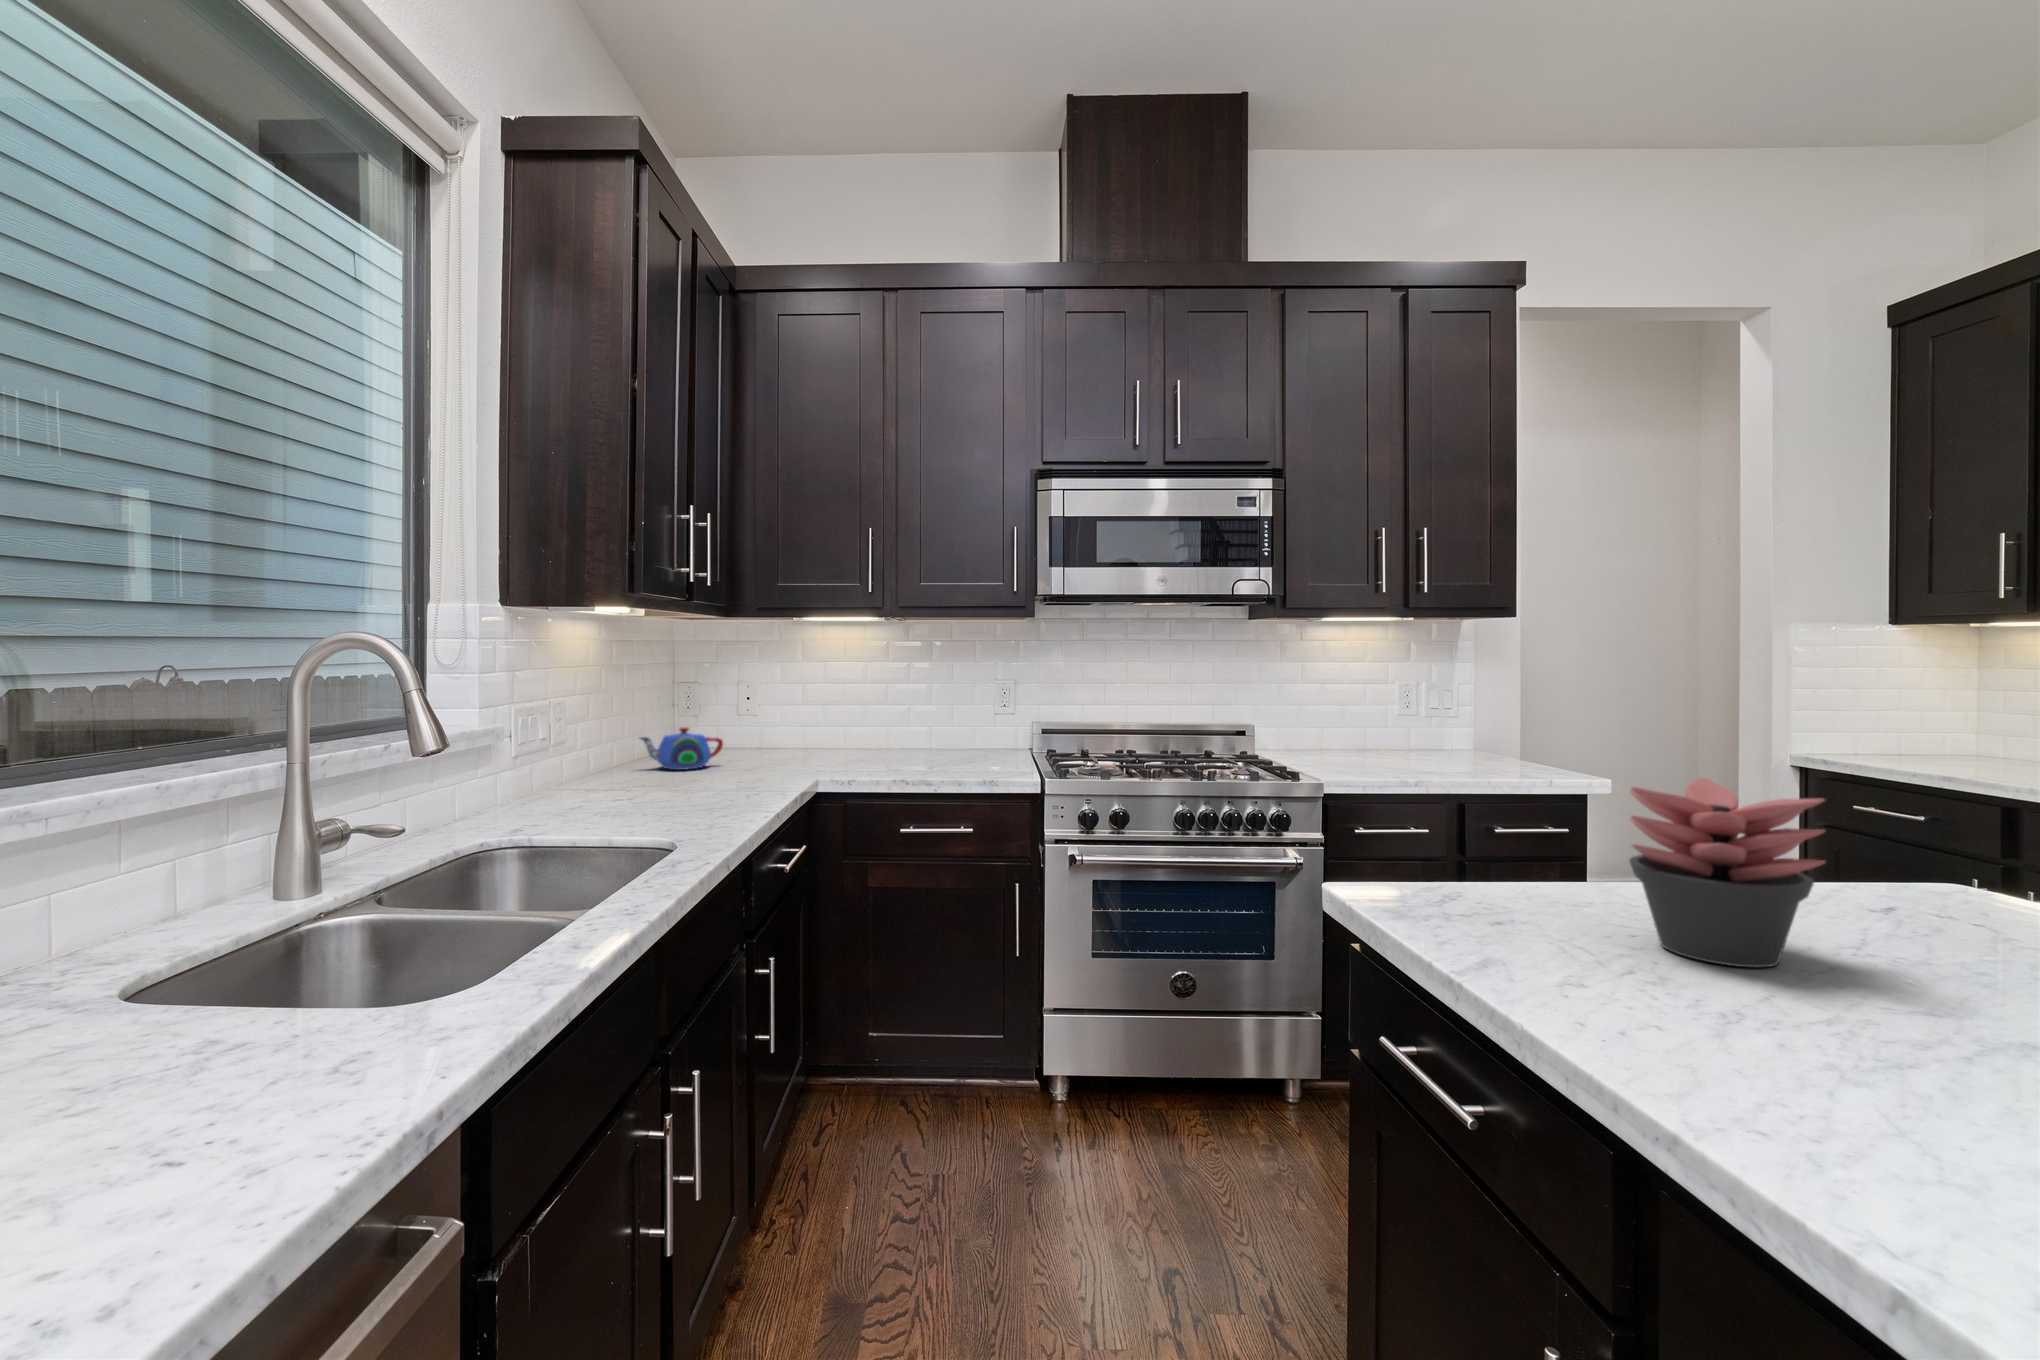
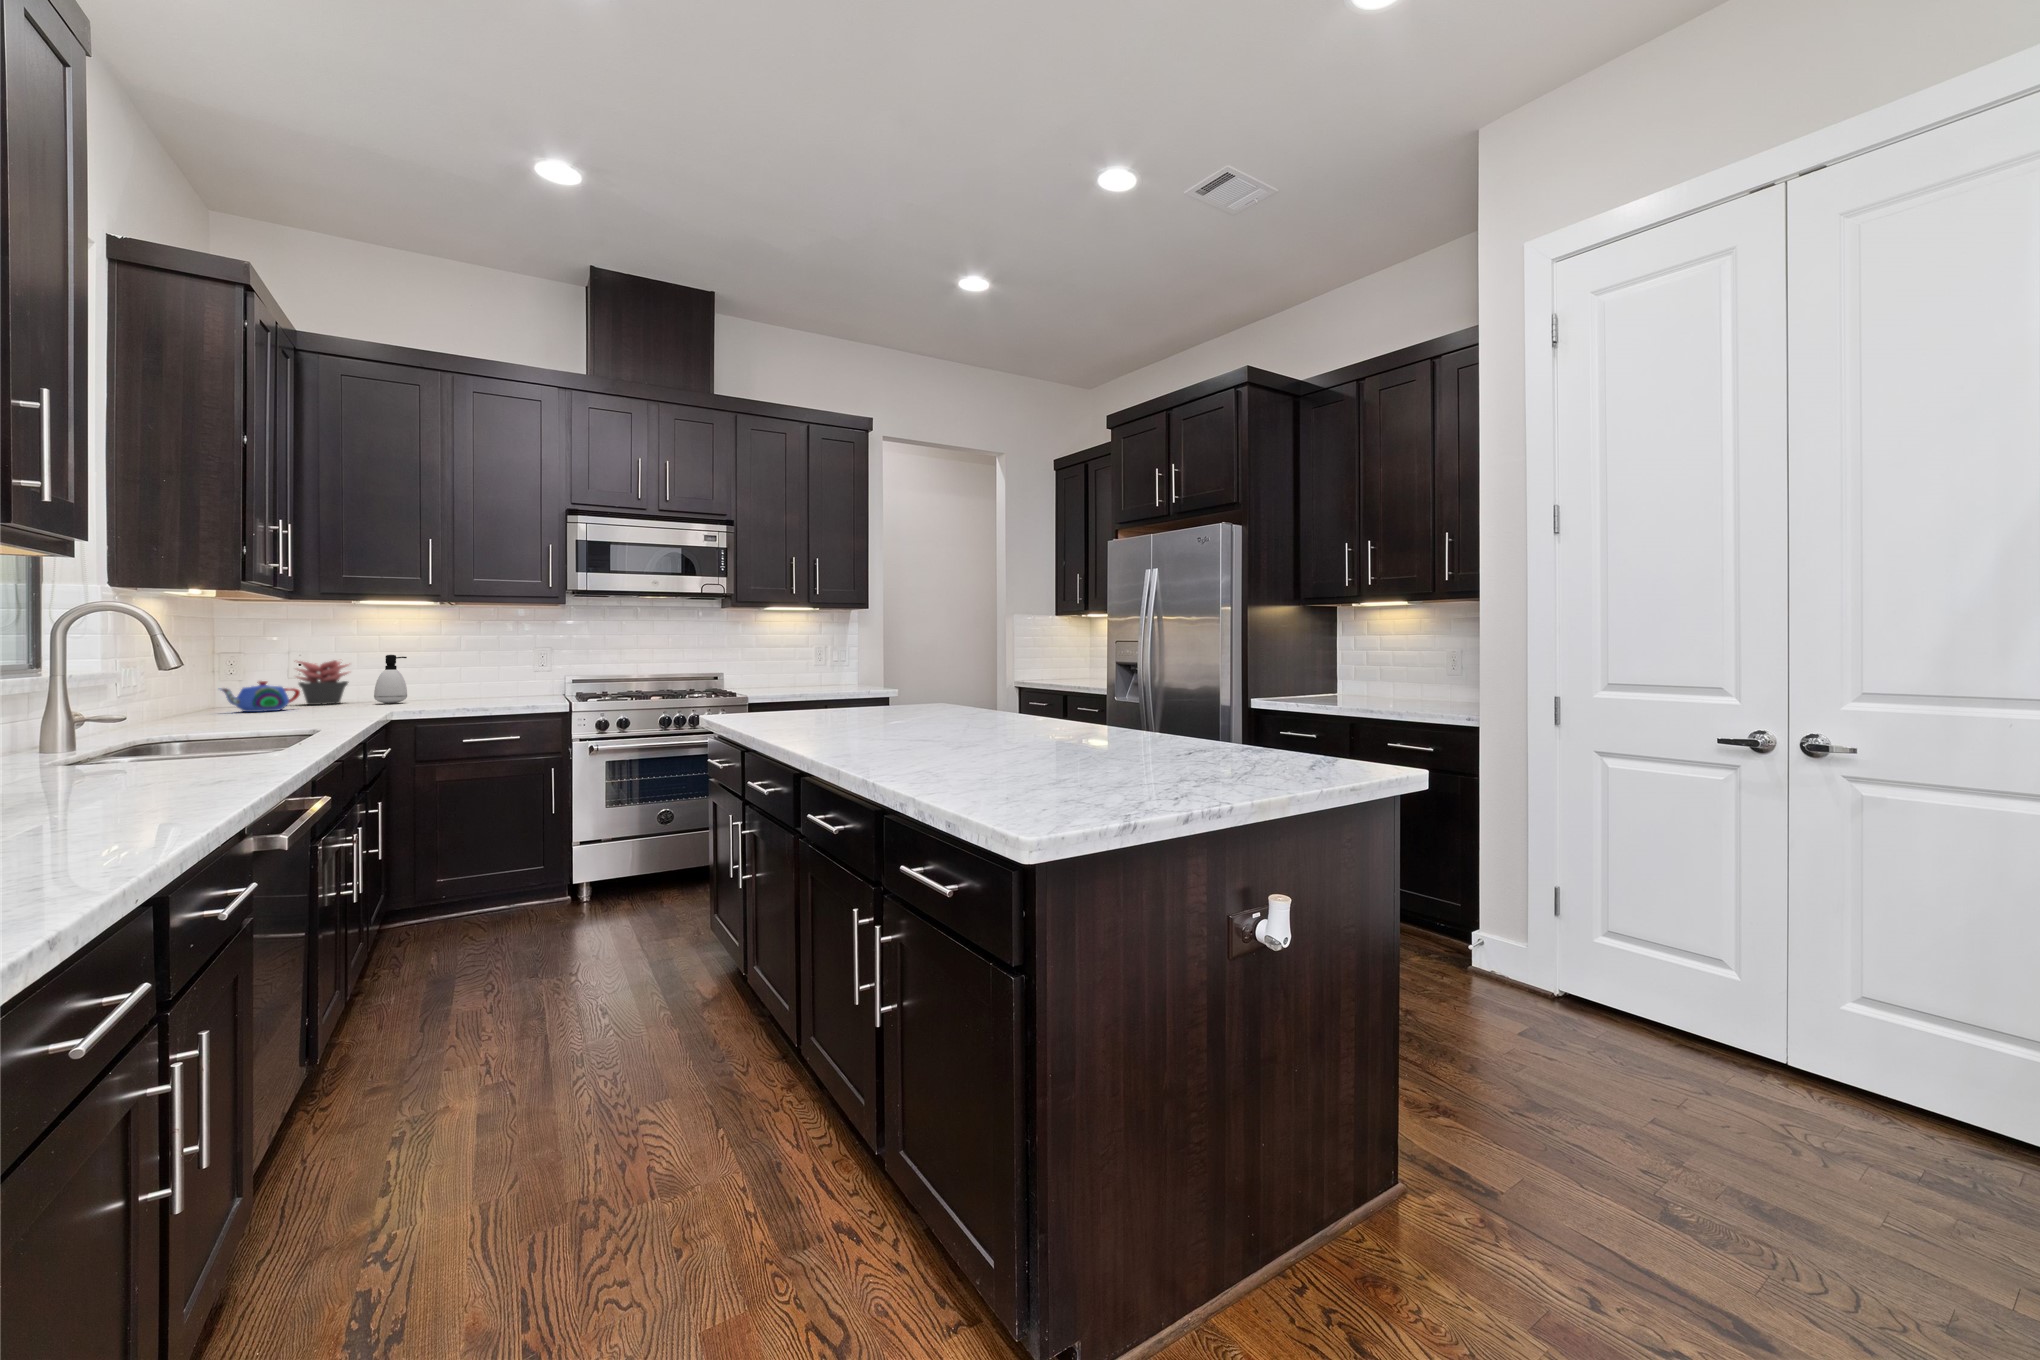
soap dispenser: none [804,692,841,760] -> present [374,655,407,703]
succulent plant: present [1629,778,1825,967] -> present [297,660,349,705]

